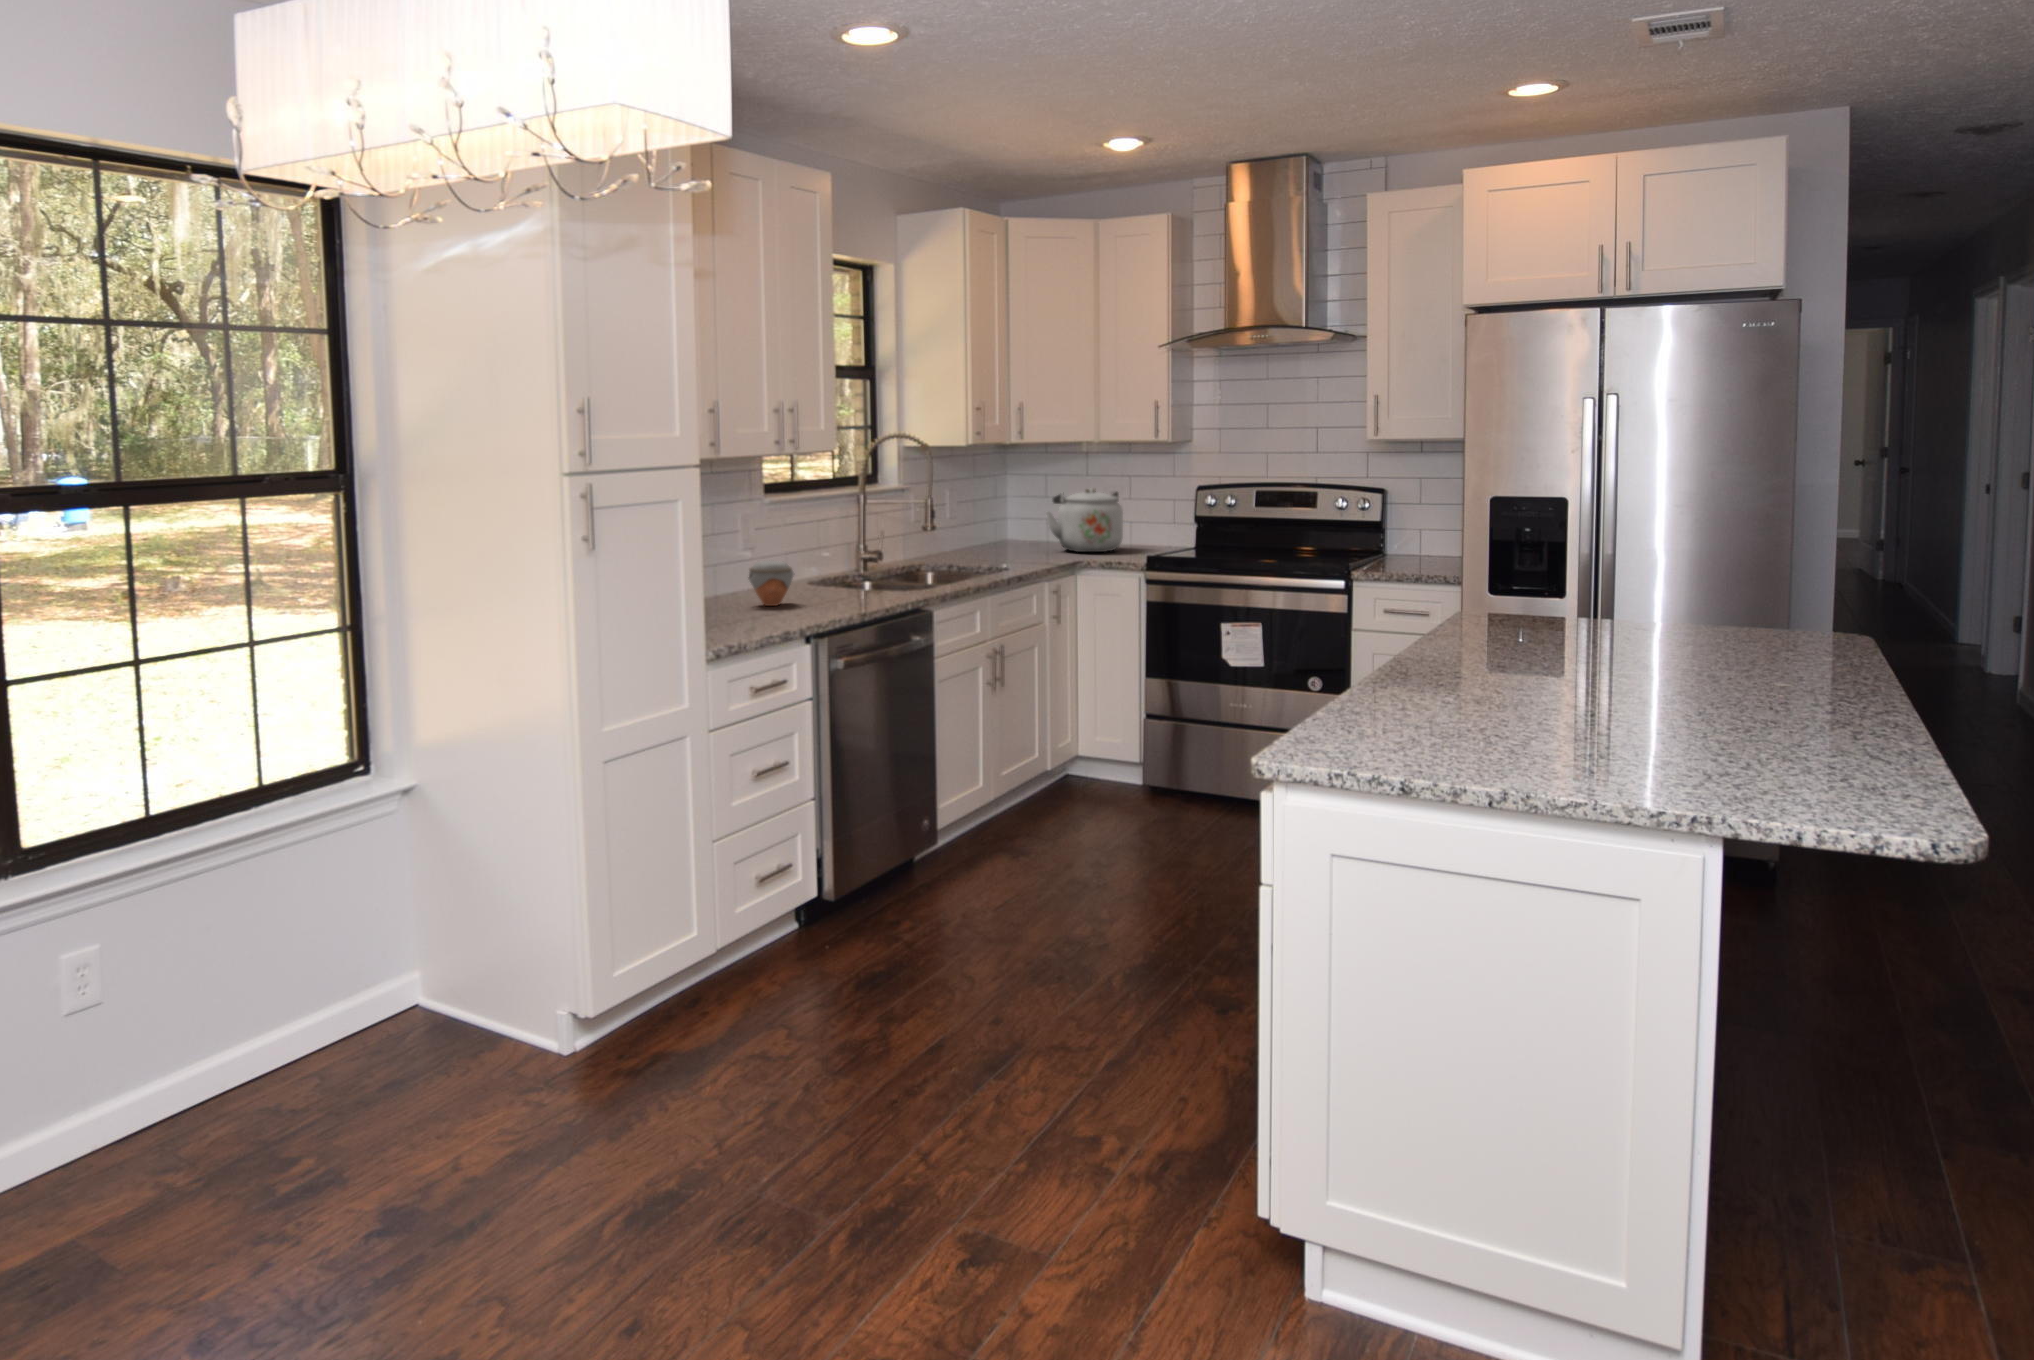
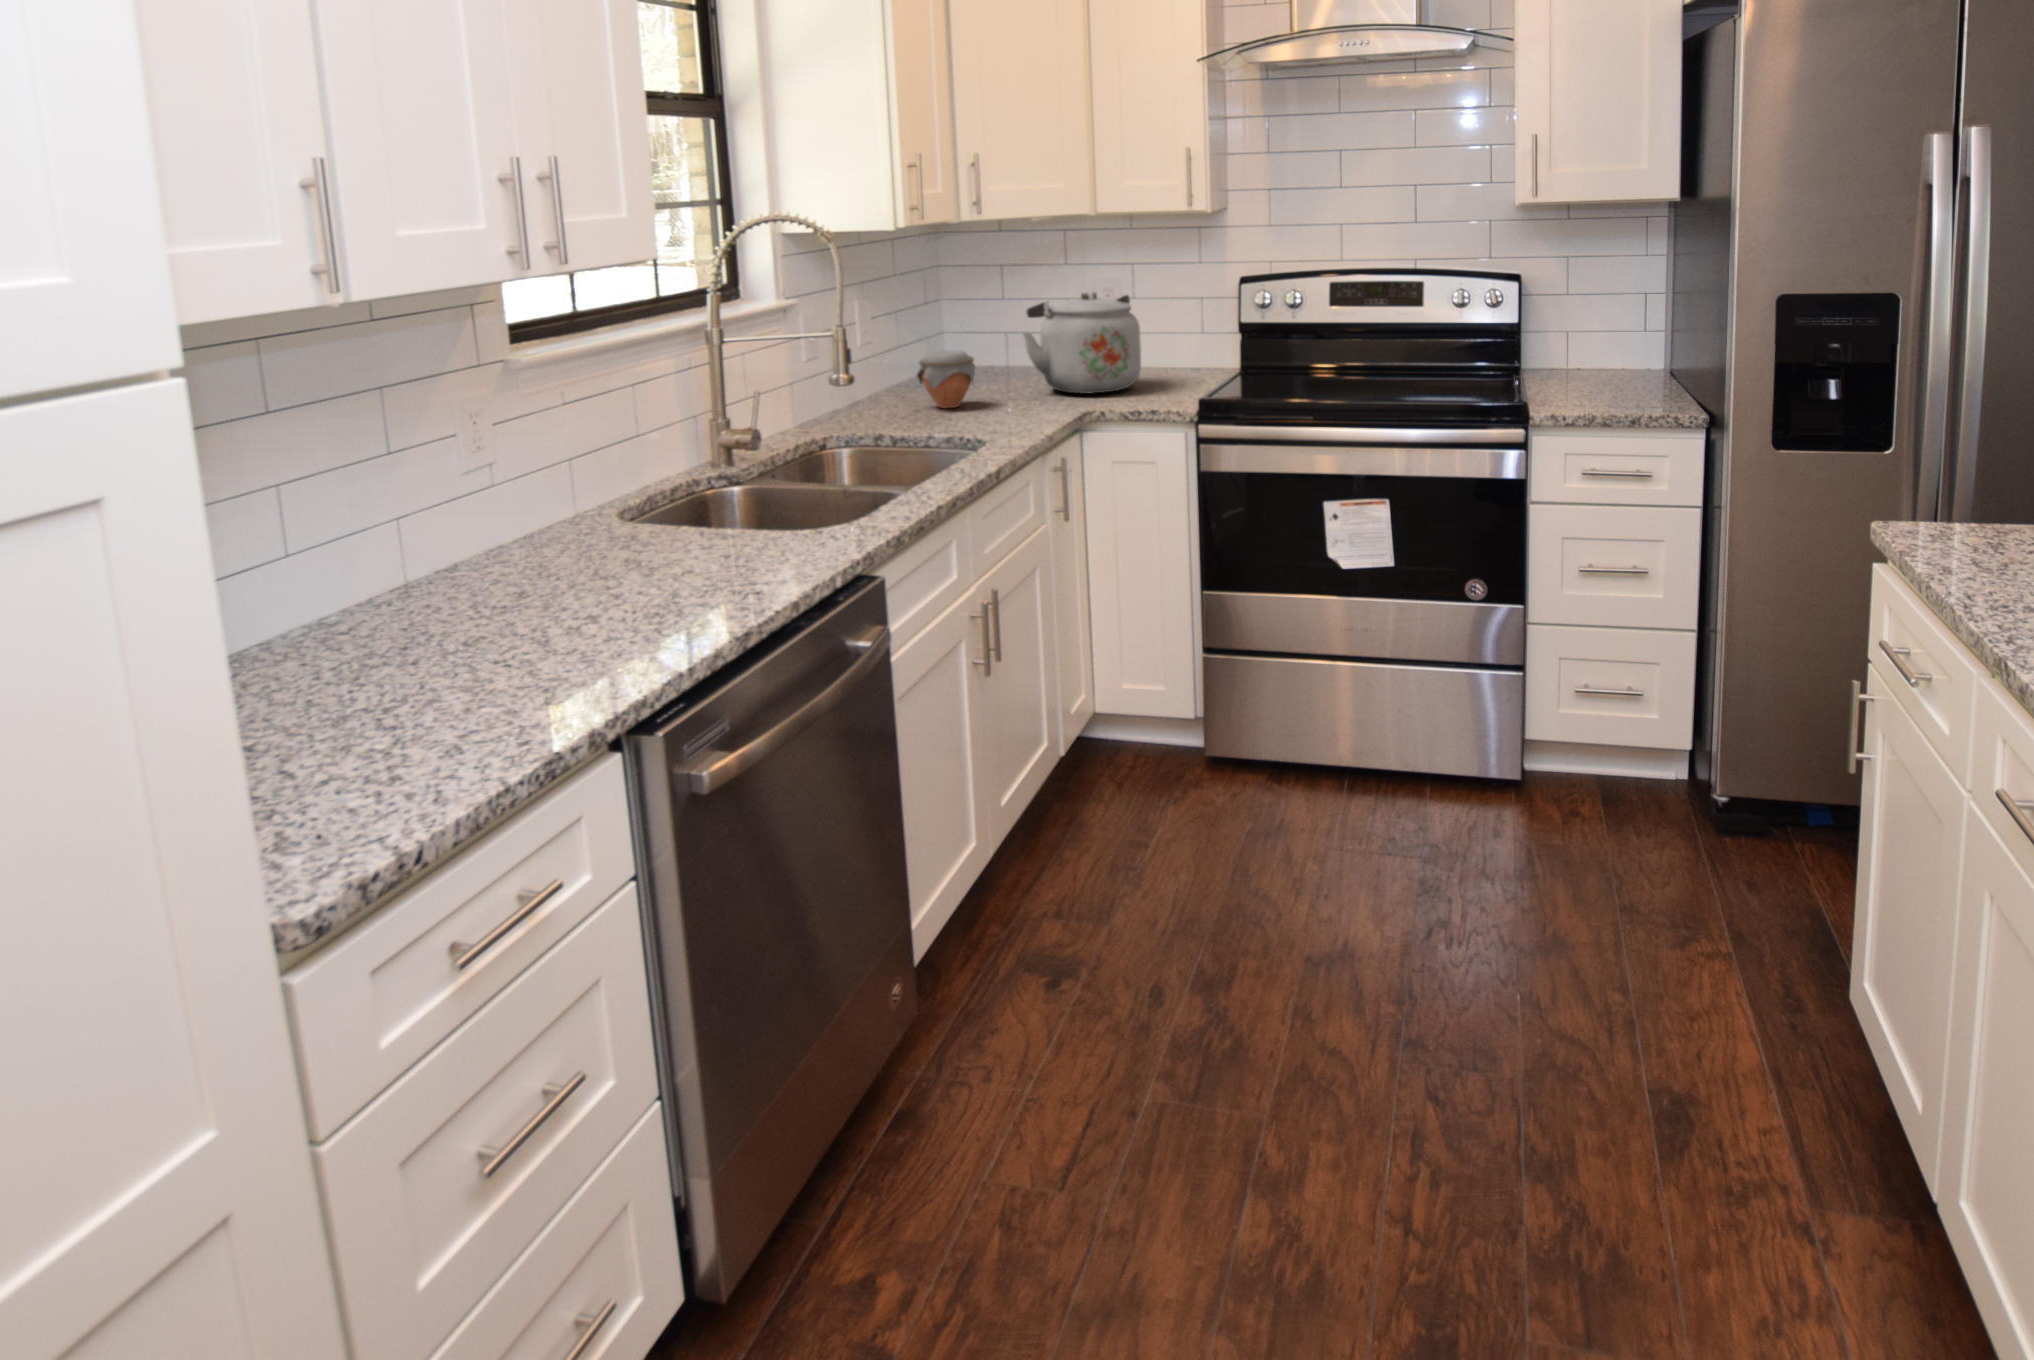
jar: present [749,561,794,606] -> present [917,350,975,408]

